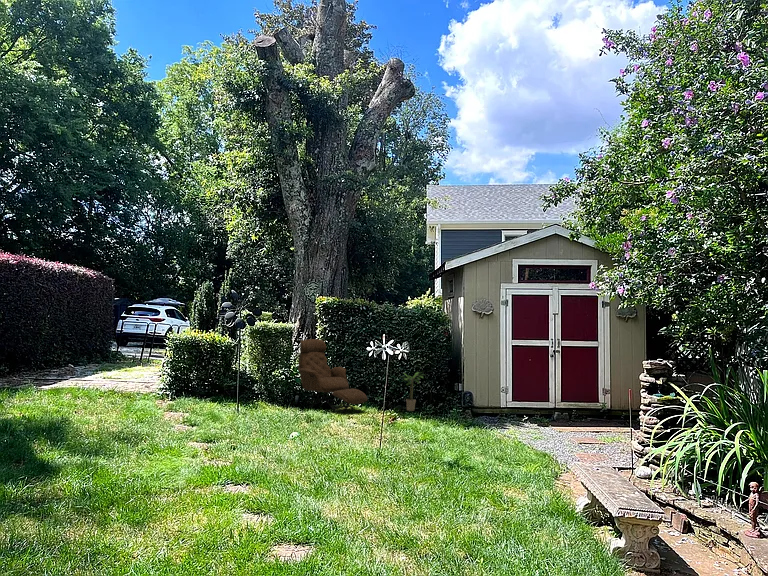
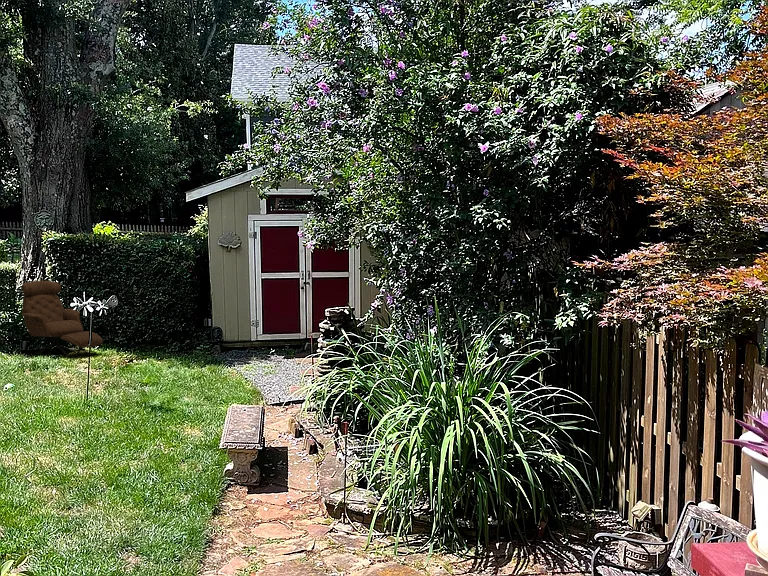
potted plant: present [403,372,423,411] -> none [140,309,169,351]

